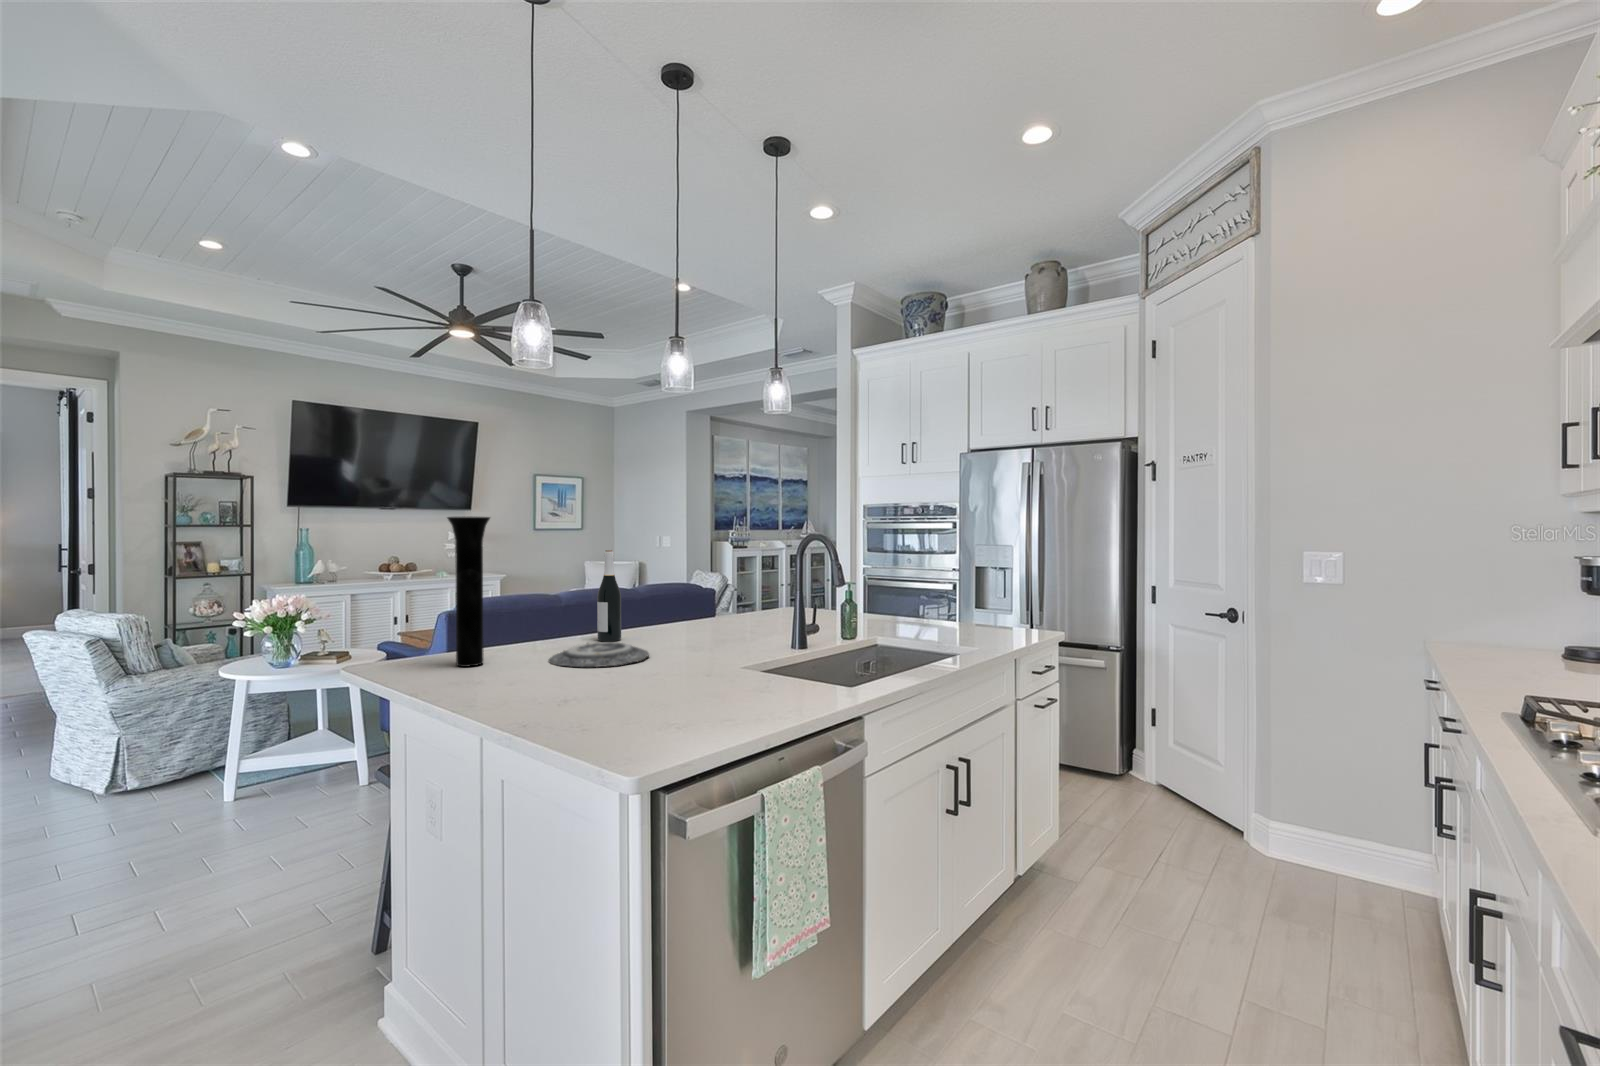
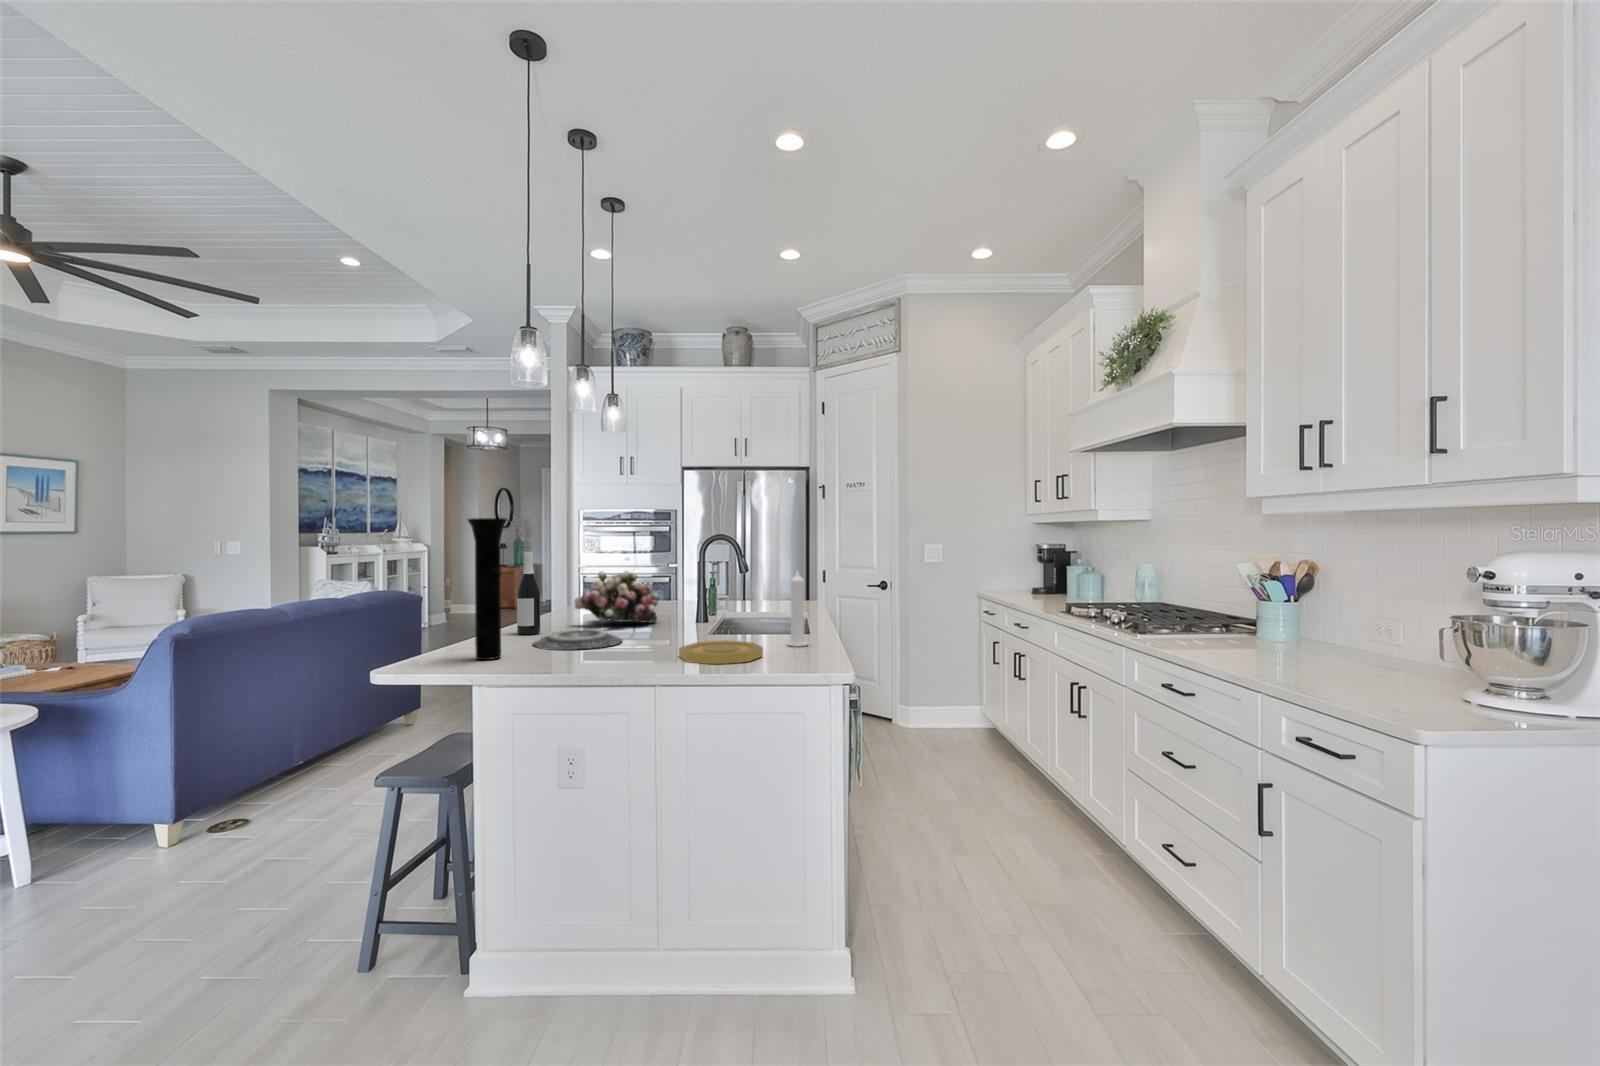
flower arrangement: none [675,575,775,640] -> present [574,571,659,622]
candle: none [776,588,807,704] -> present [787,571,808,647]
bowl: none [583,677,700,718] -> present [679,640,763,665]

